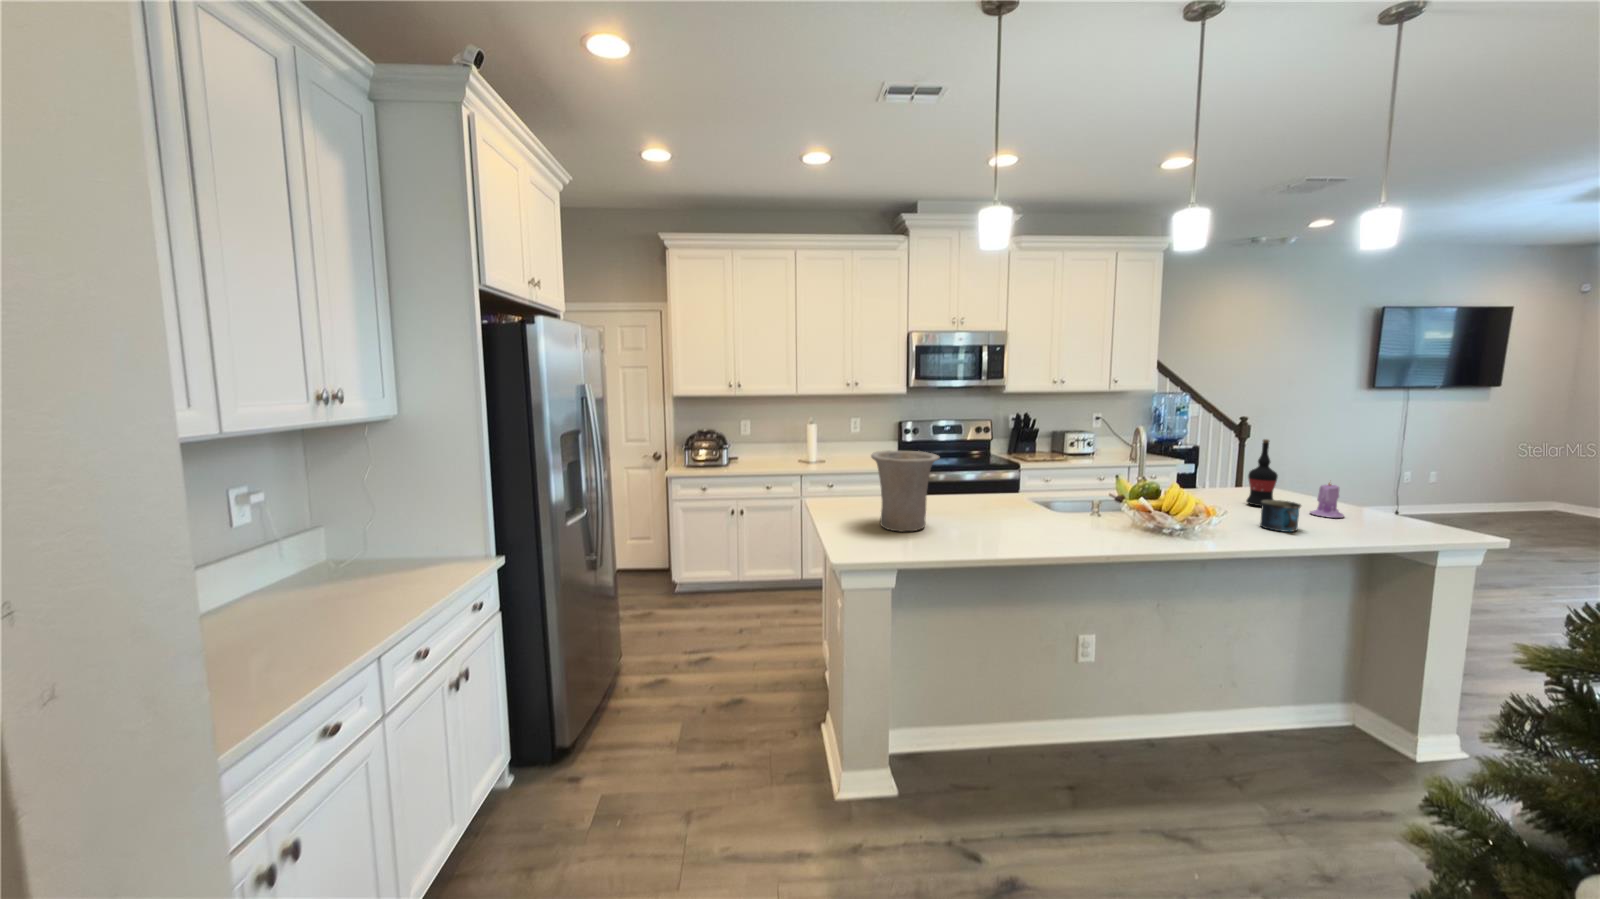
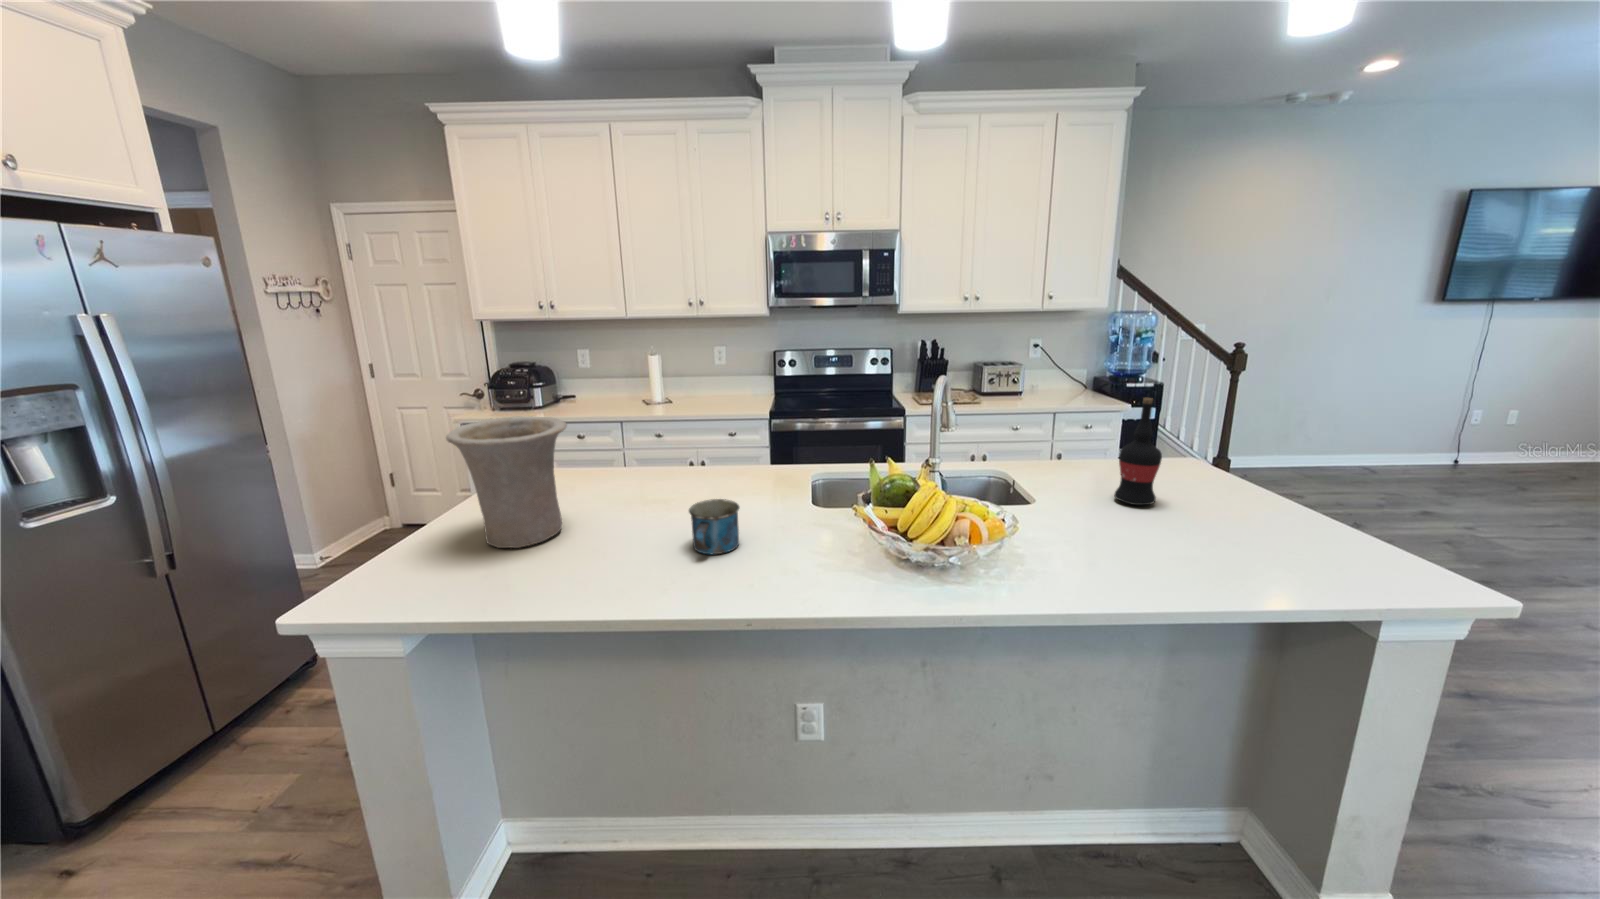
candle: present [1310,483,1344,518] -> none [1198,471,1252,537]
mug: present [1260,500,1301,532] -> present [689,499,740,554]

